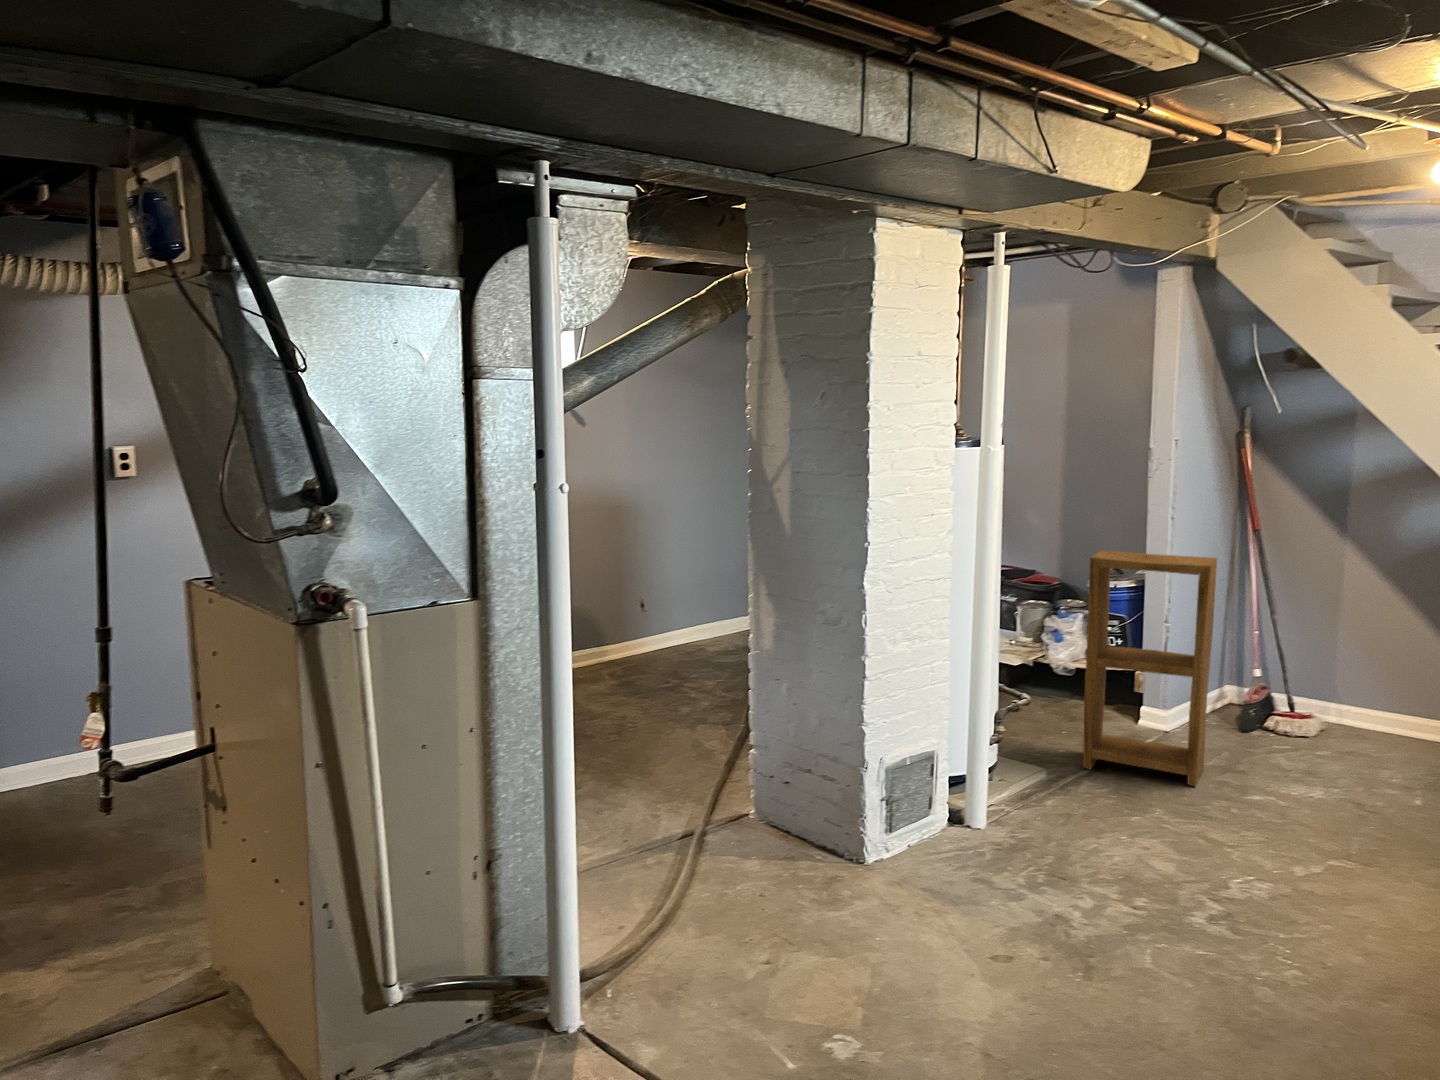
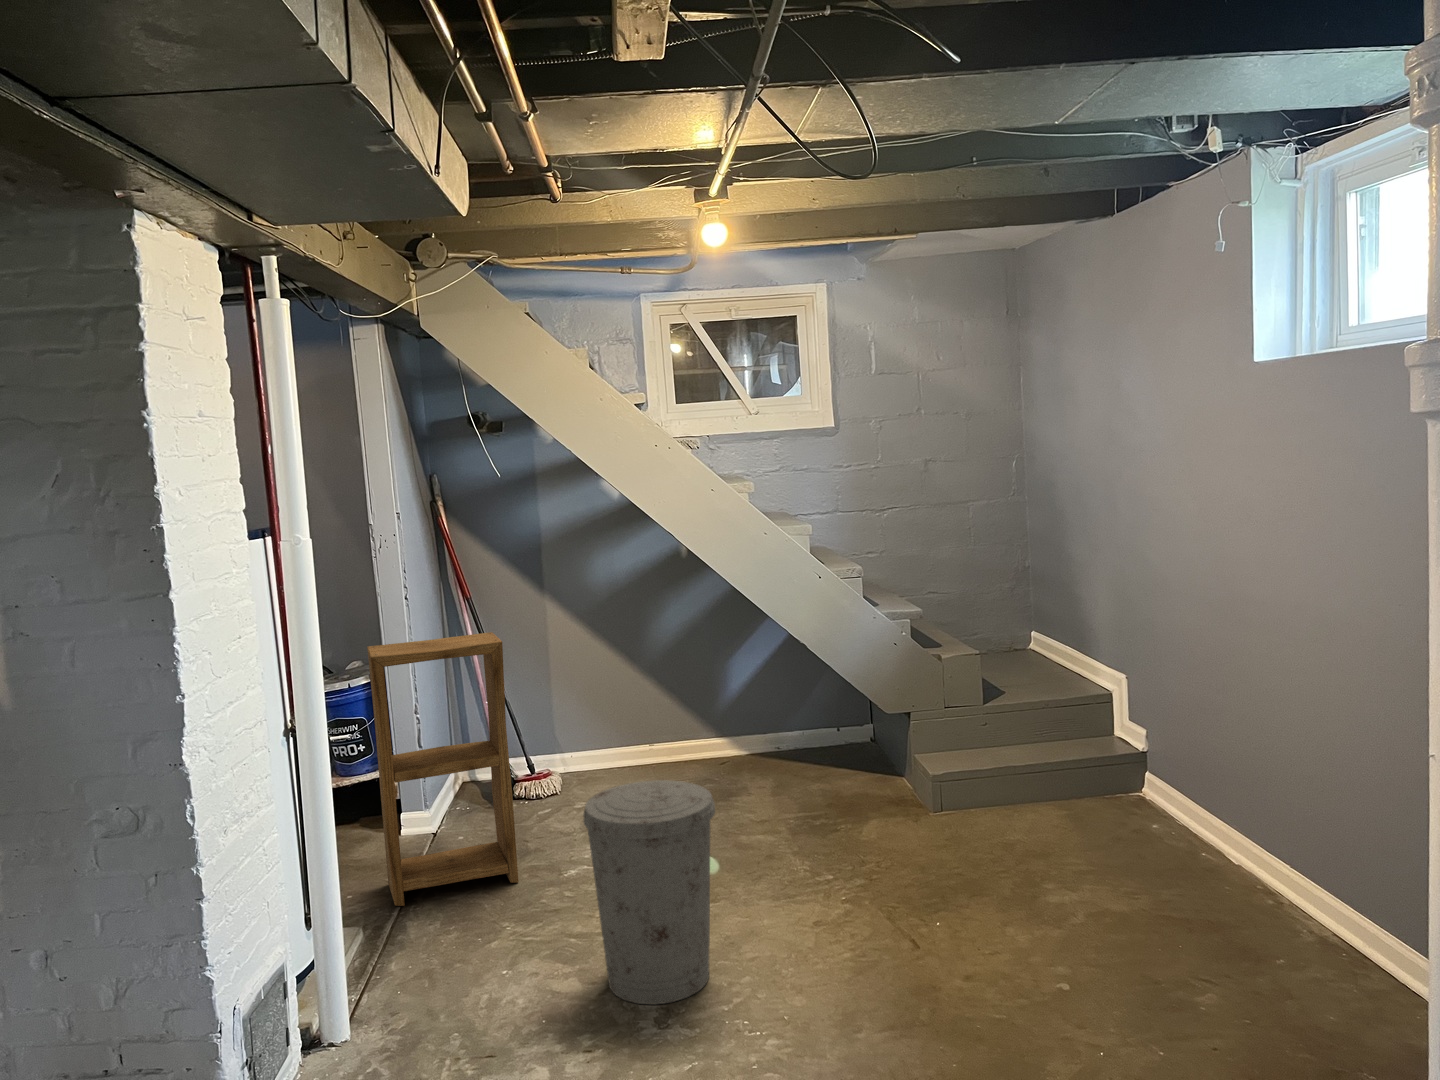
trash can: none [1188,711,1326,916] -> present [583,780,715,1004]

